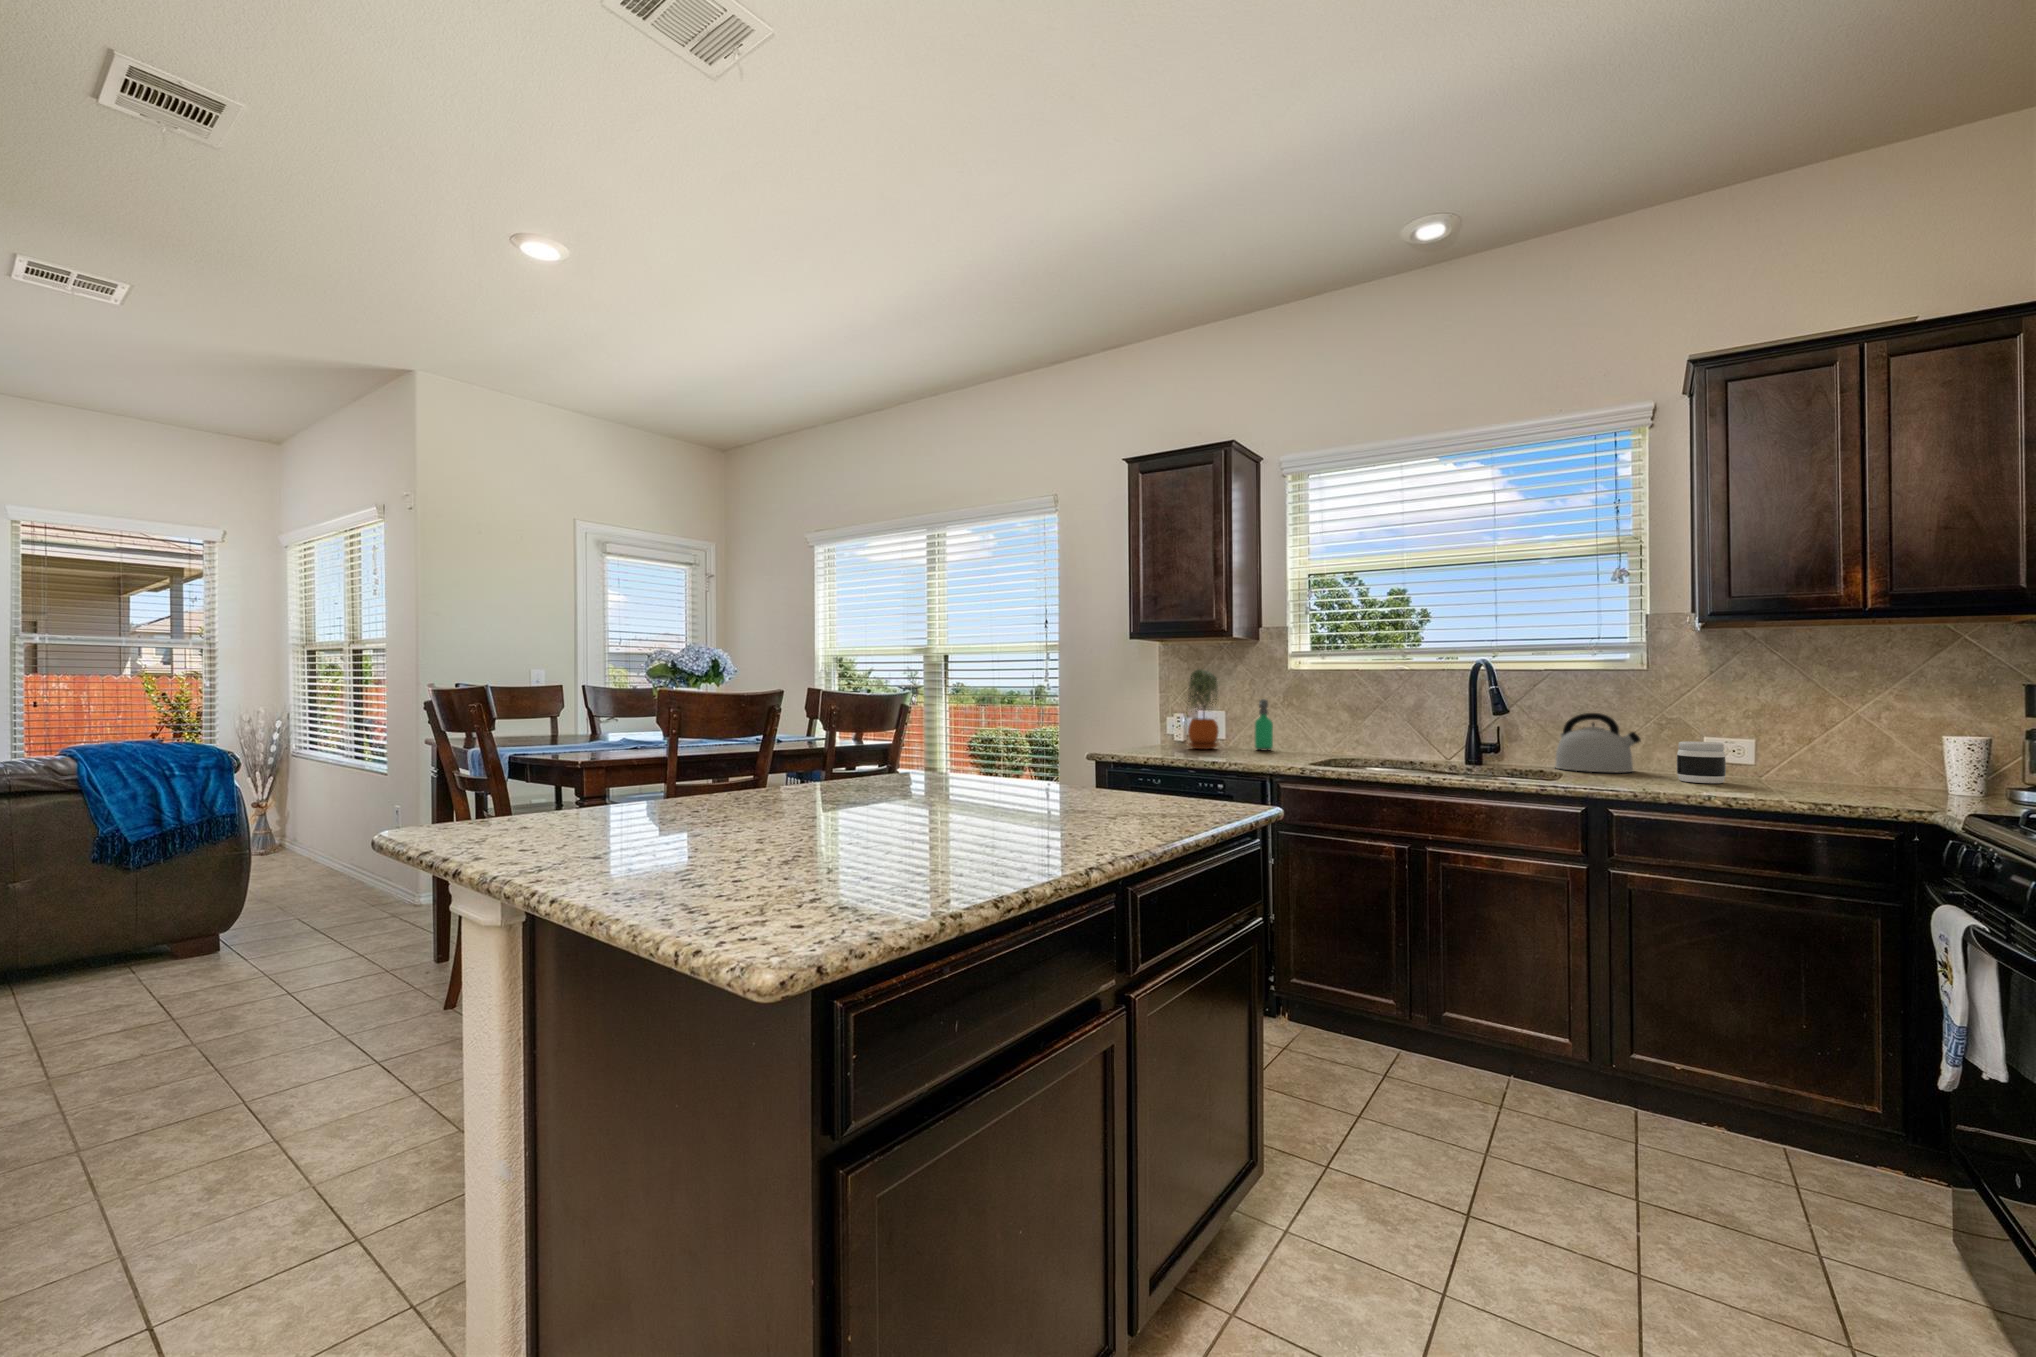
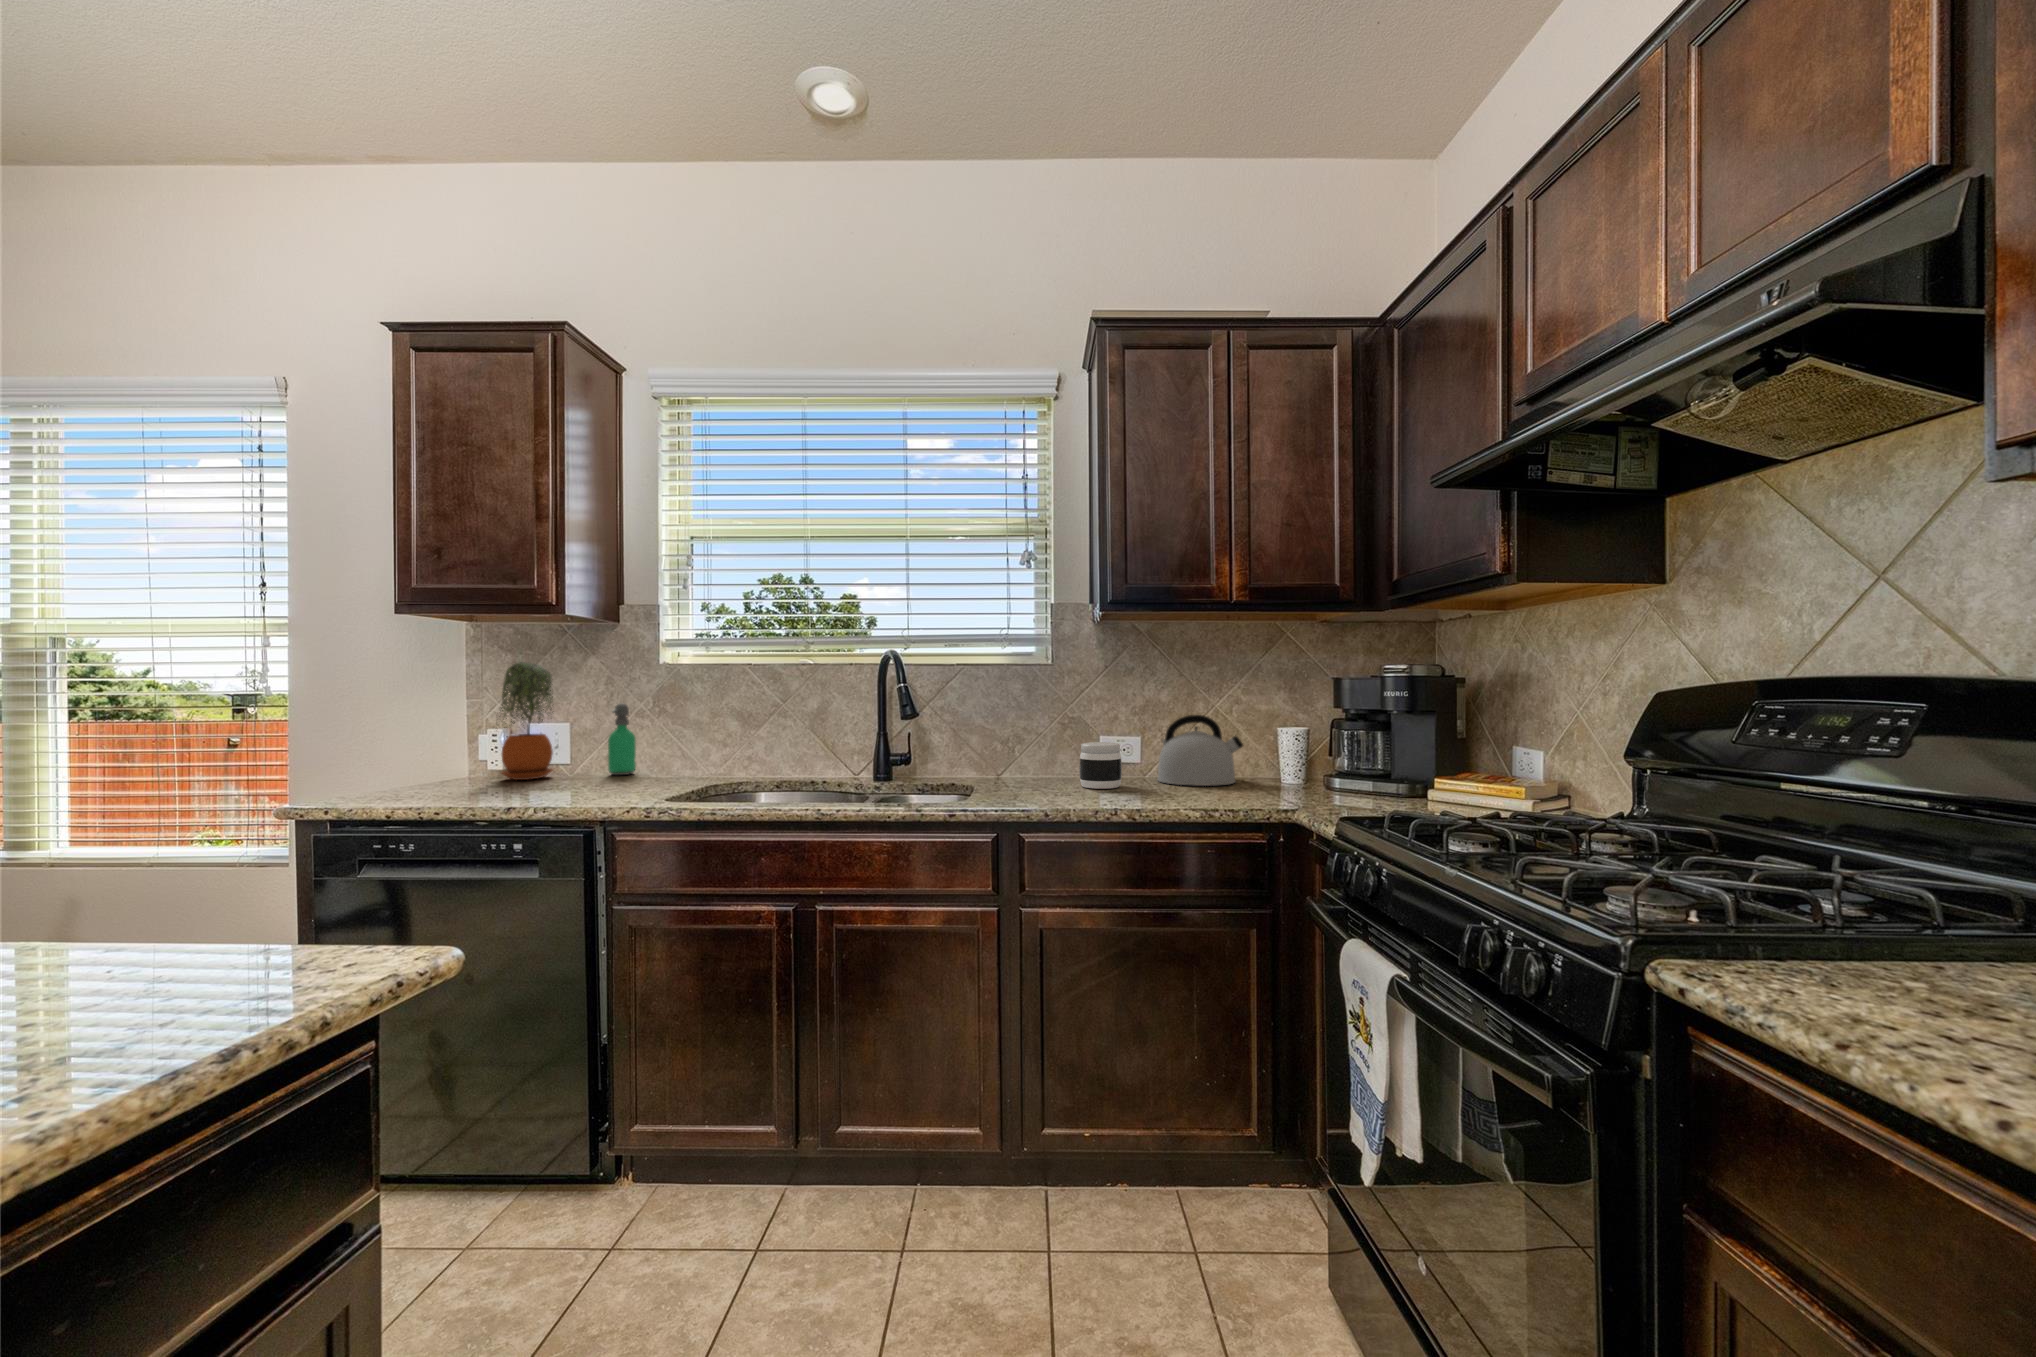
kettle: present [1555,713,1640,773] -> present [1157,715,1243,786]

